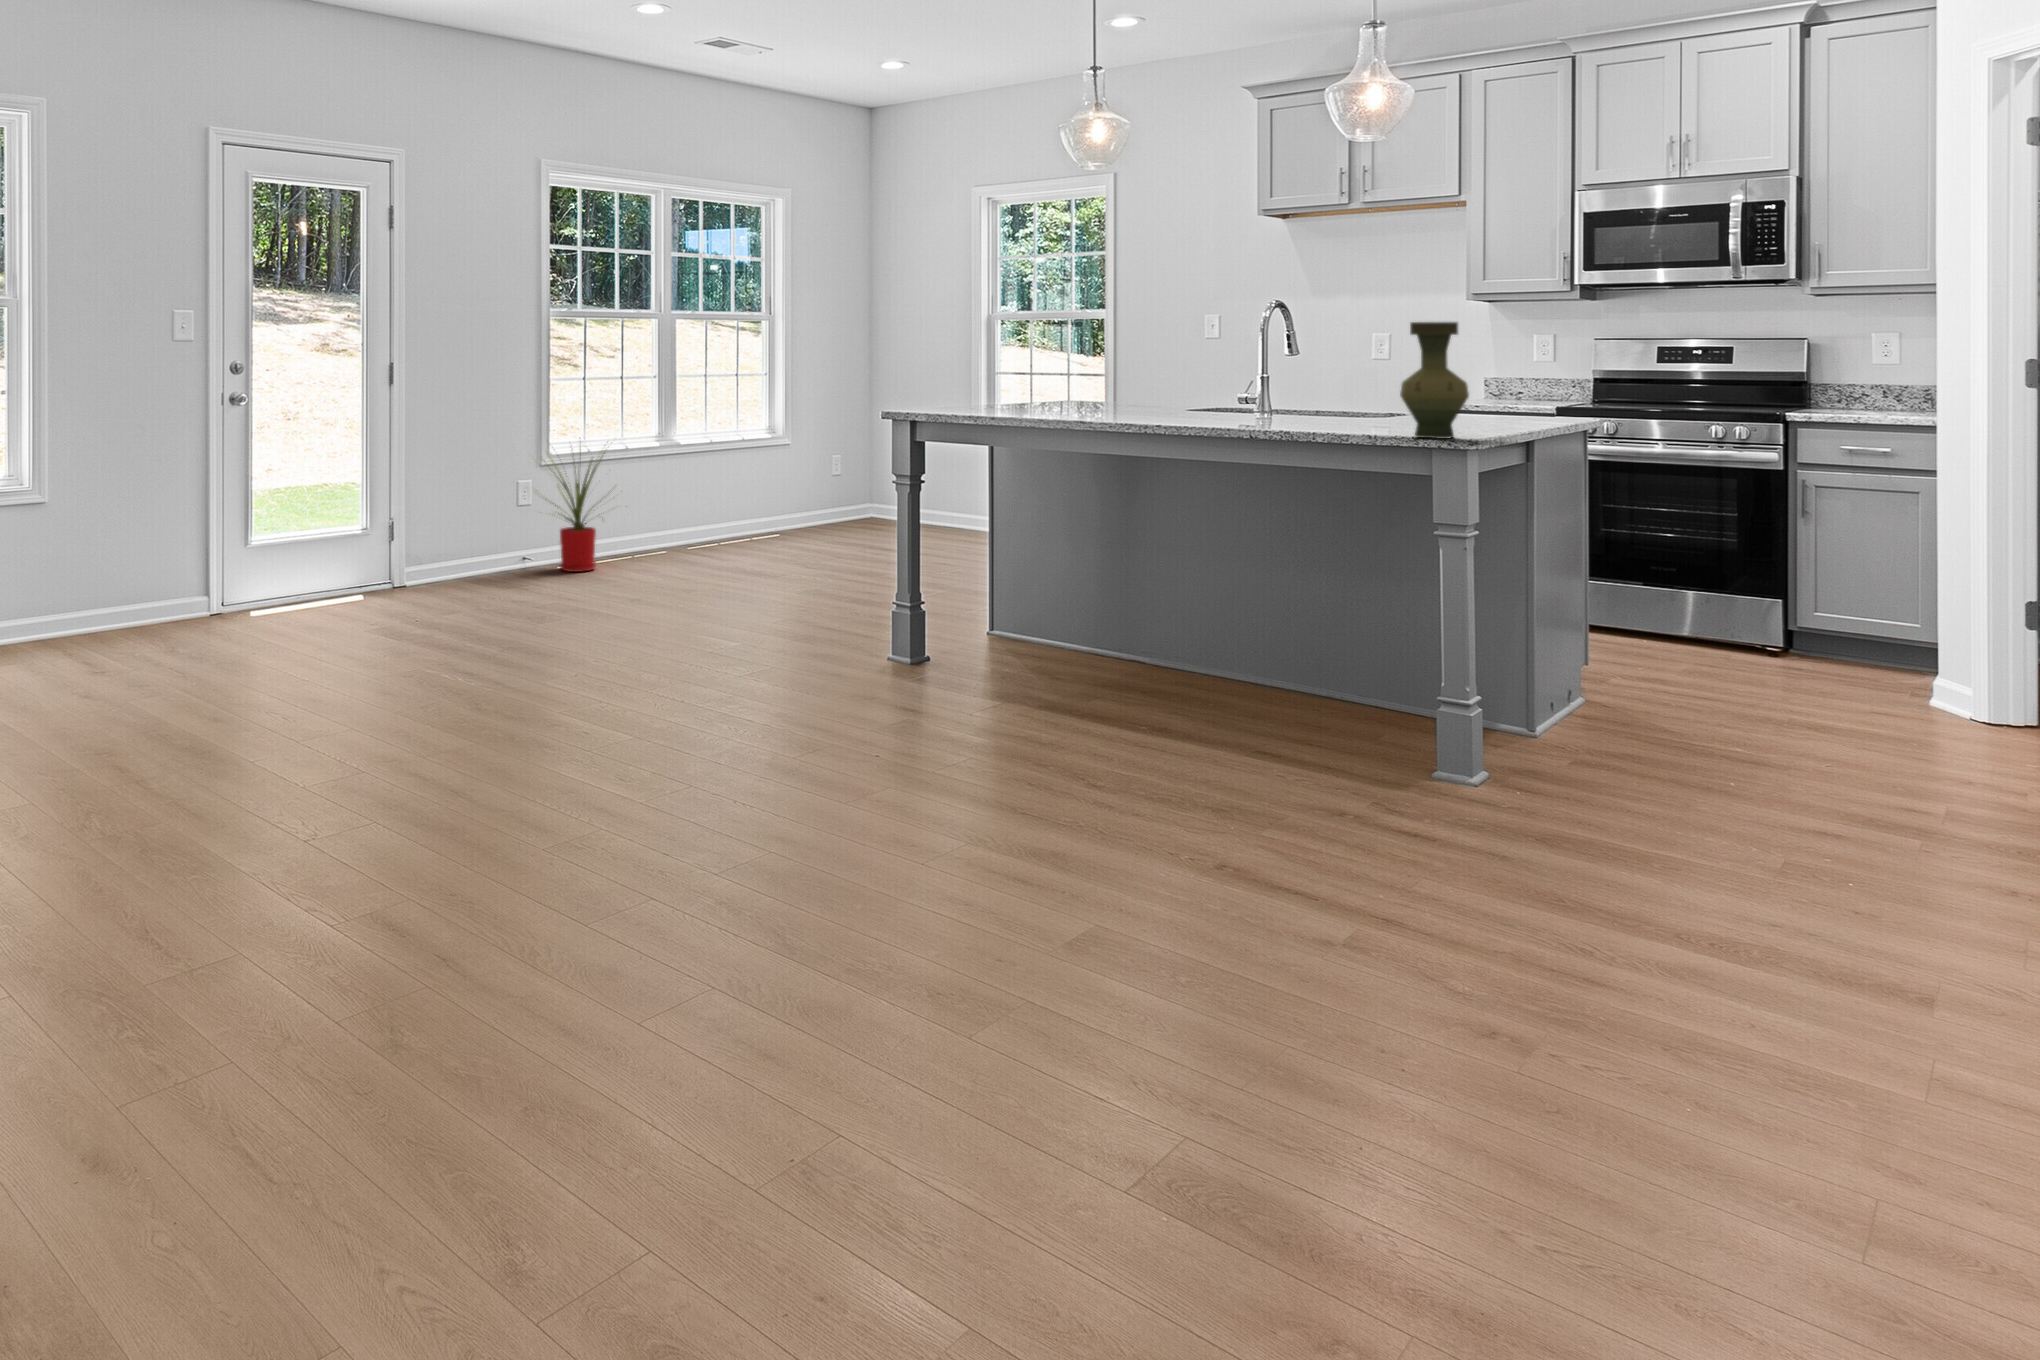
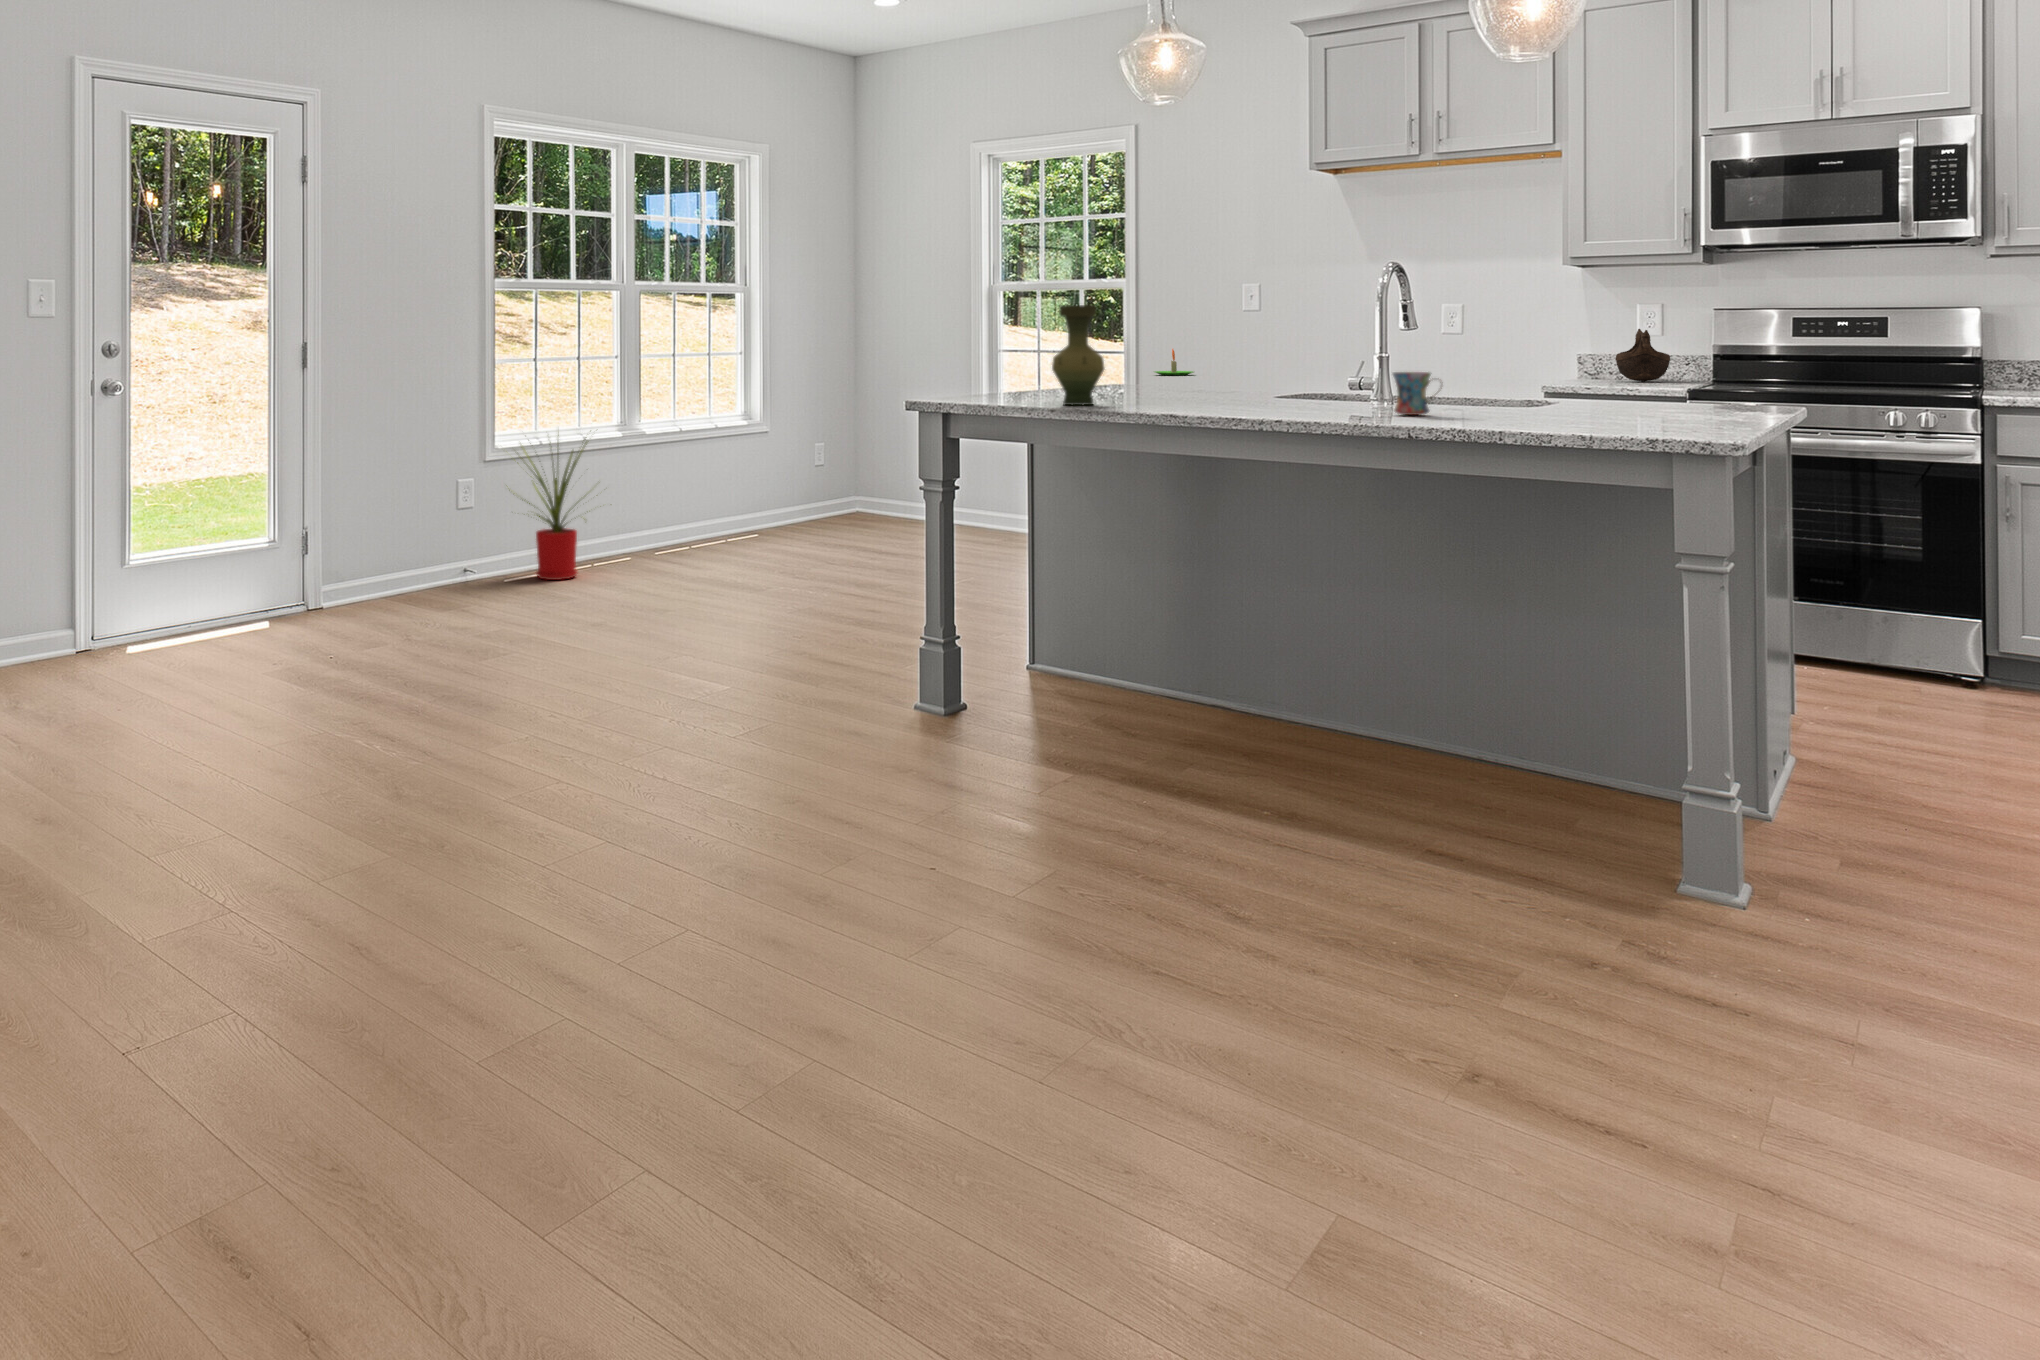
vase: present [1400,322,1469,439] -> present [1052,305,1104,405]
decorative bowl: none [1512,356,1561,403] -> present [1616,329,1670,381]
candle: none [1101,371,1138,395] -> present [1154,349,1194,375]
mug: none [1324,394,1371,433] -> present [1393,372,1442,415]

